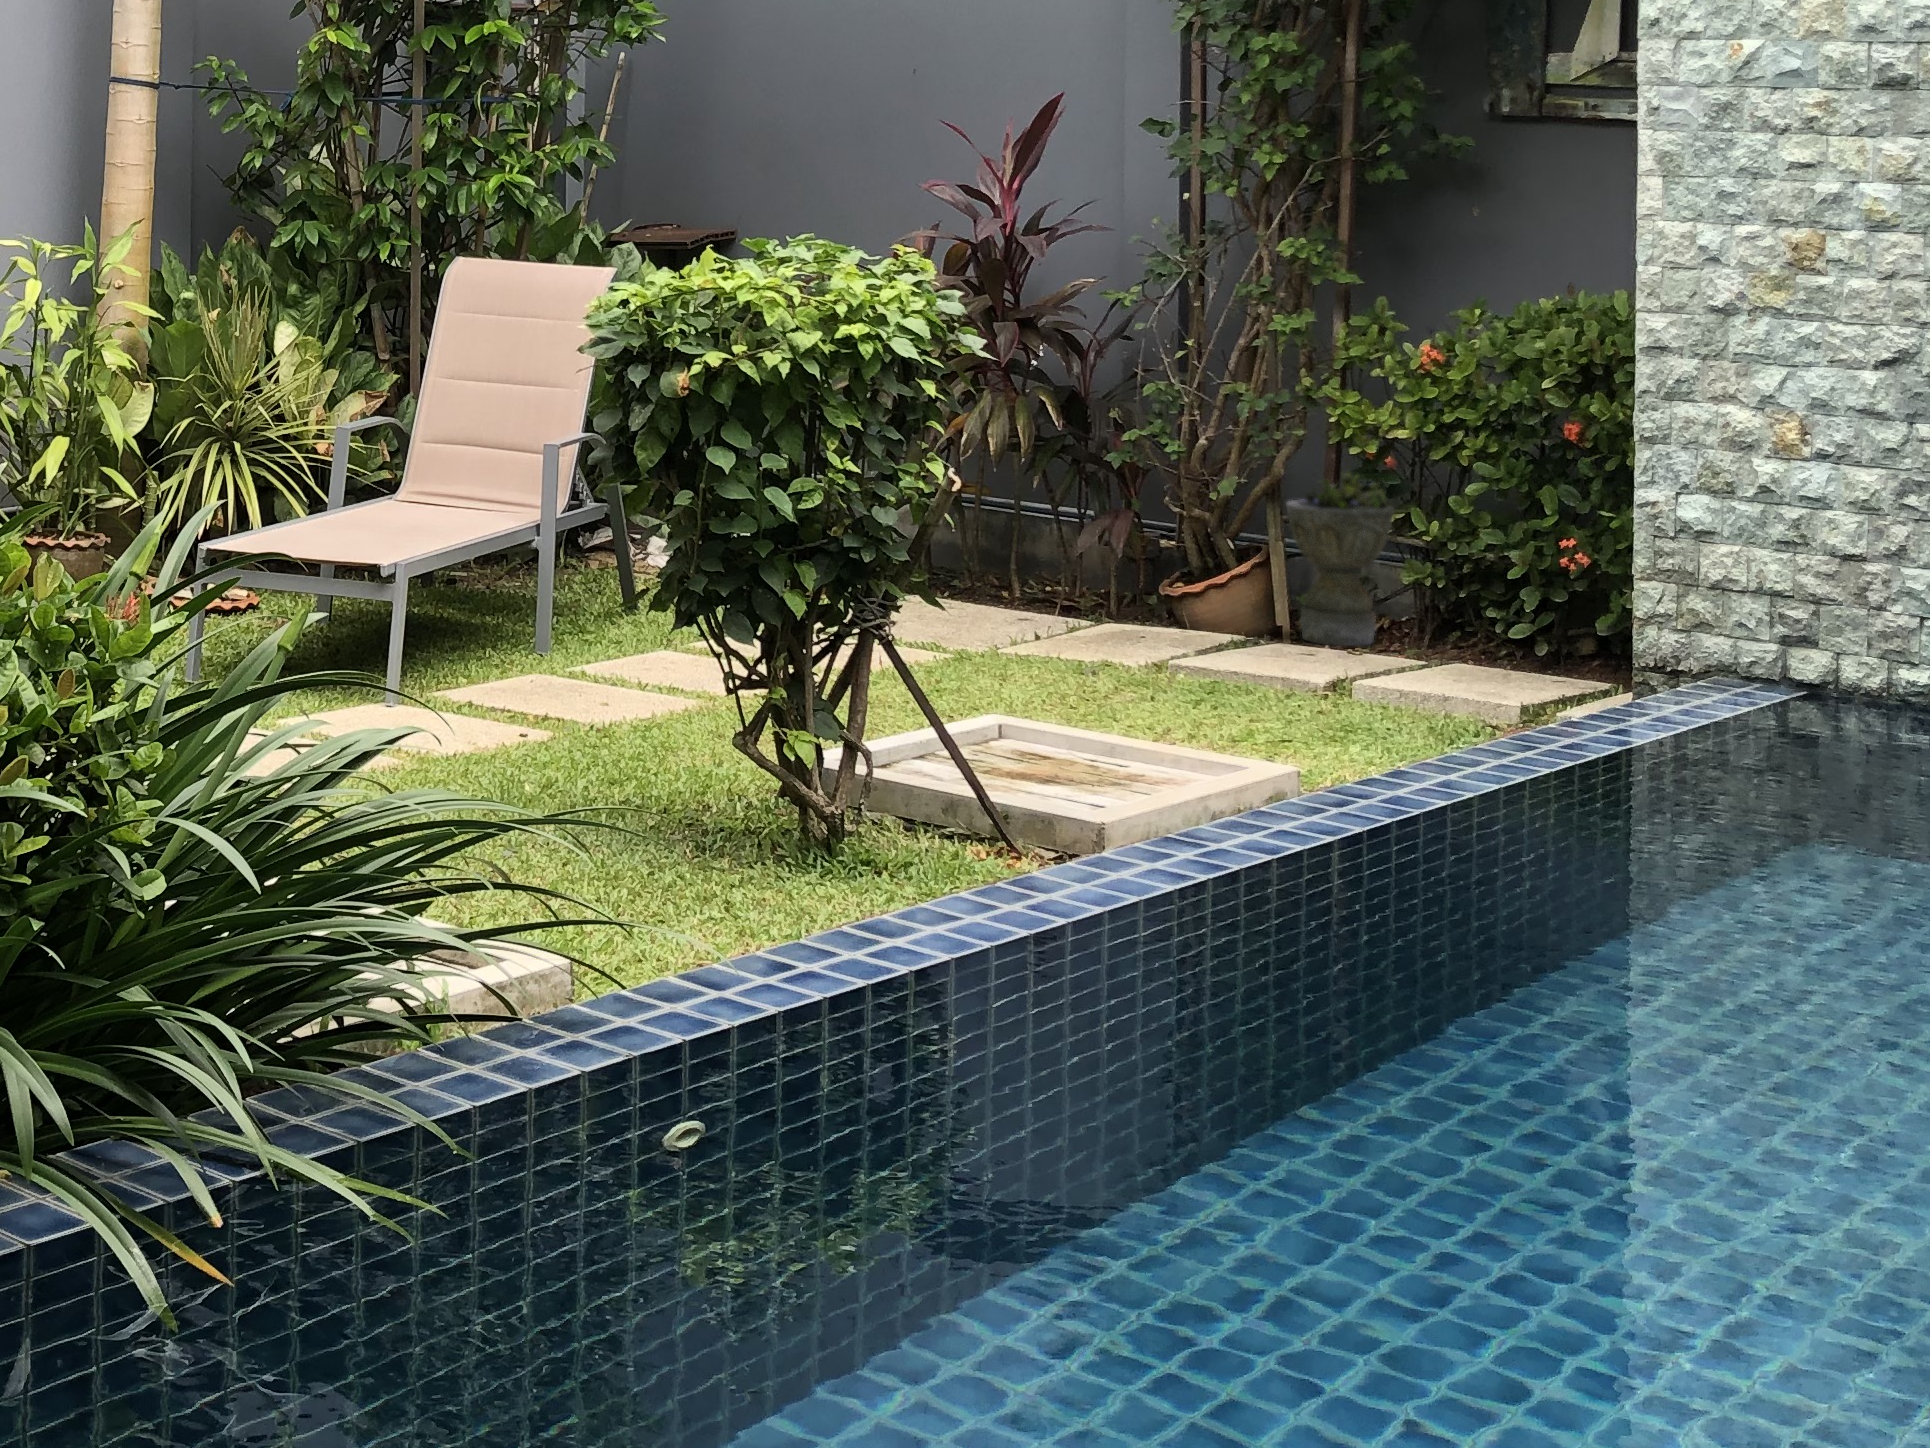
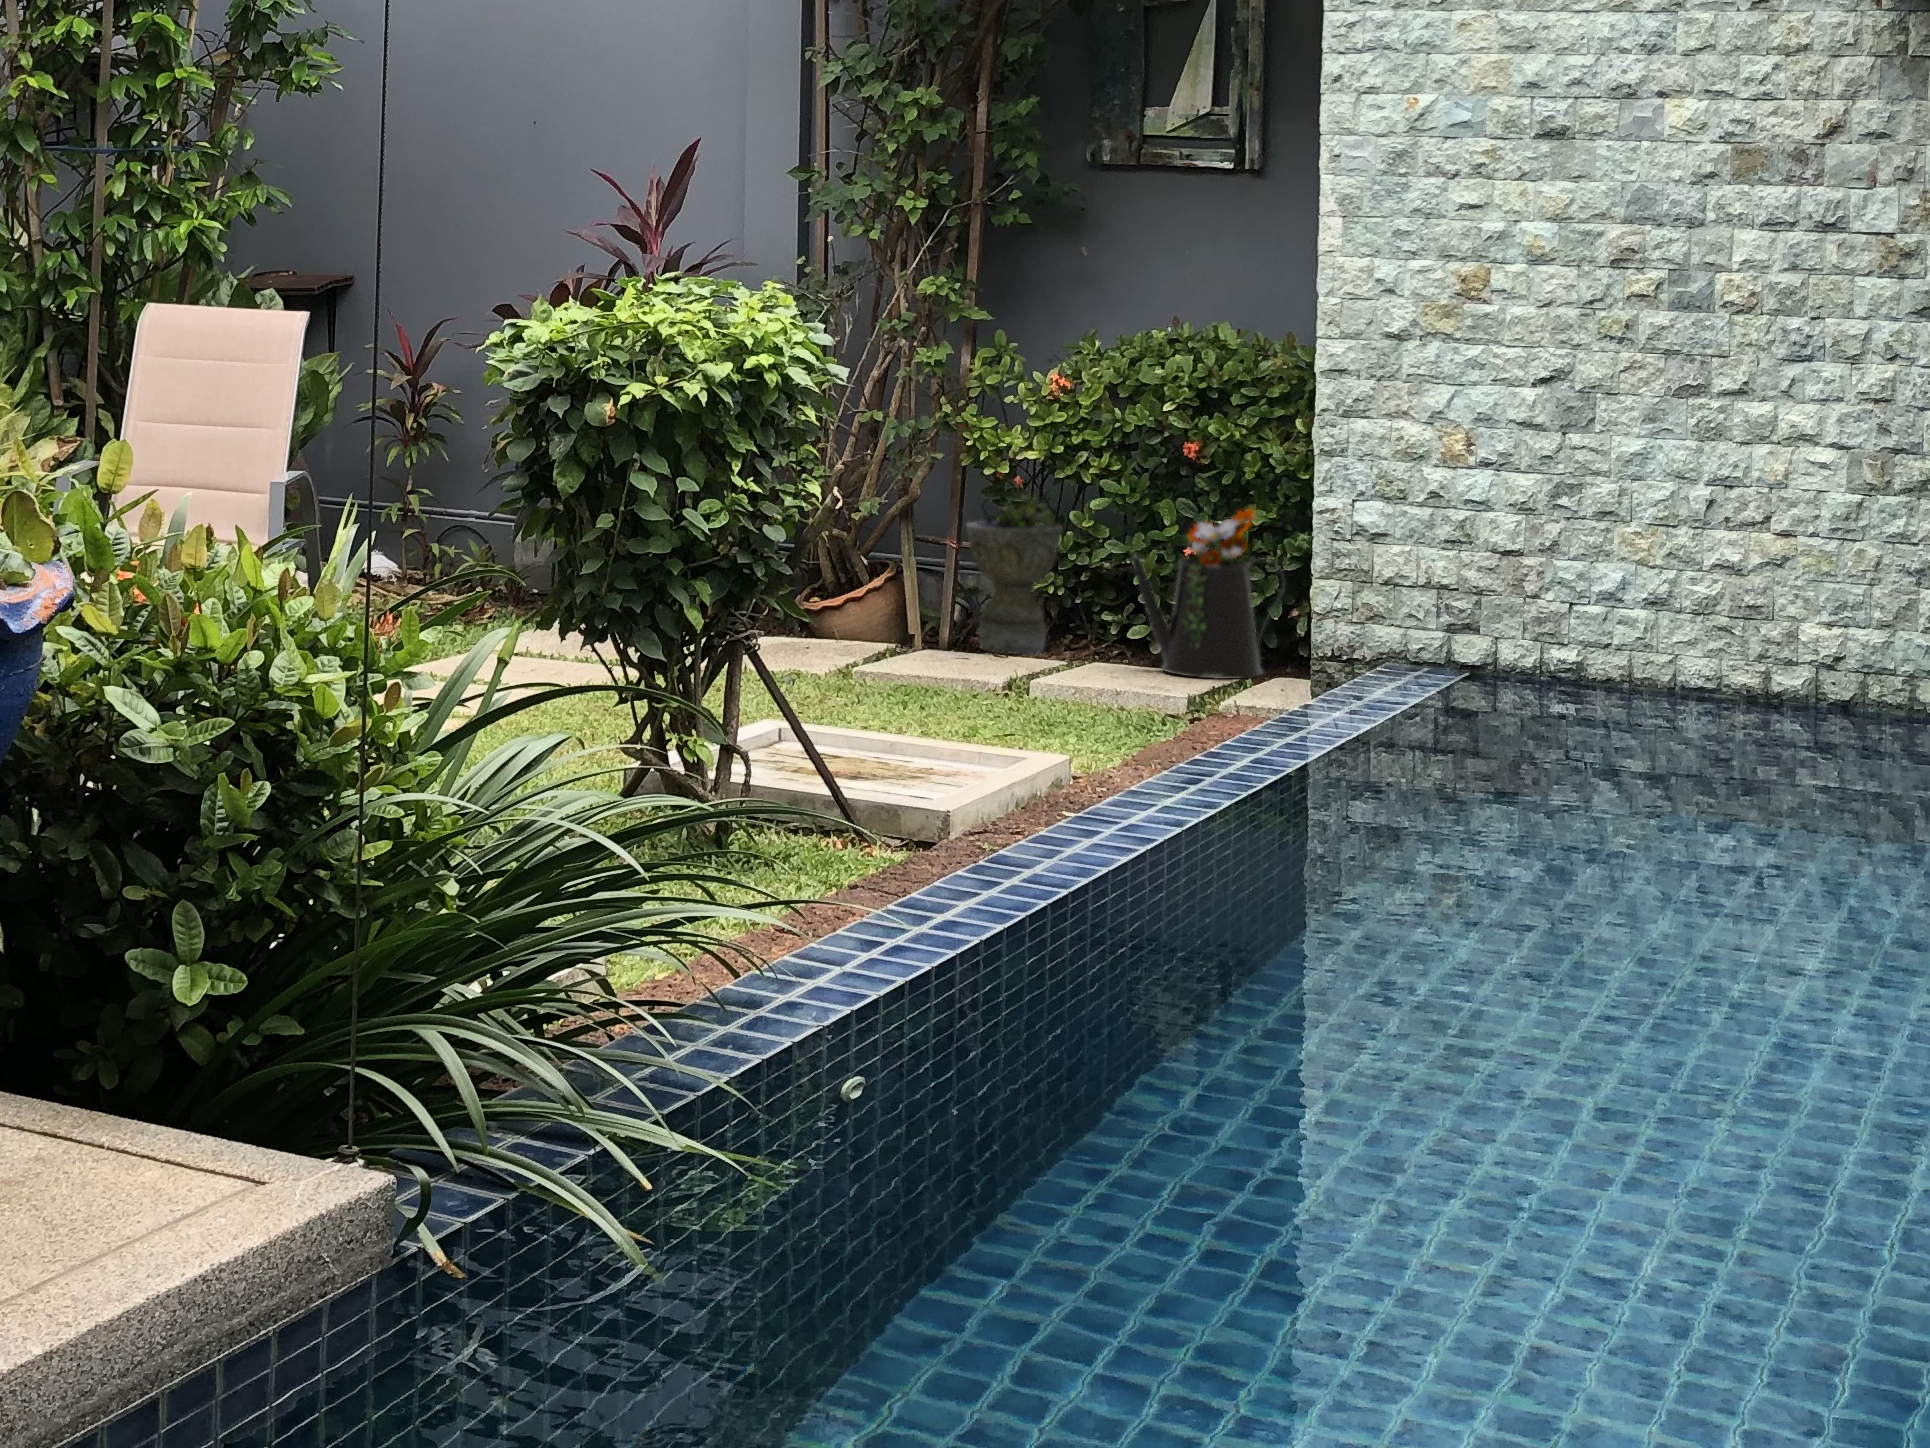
watering can: none [1443,491,1617,685] -> present [1131,508,1283,679]

